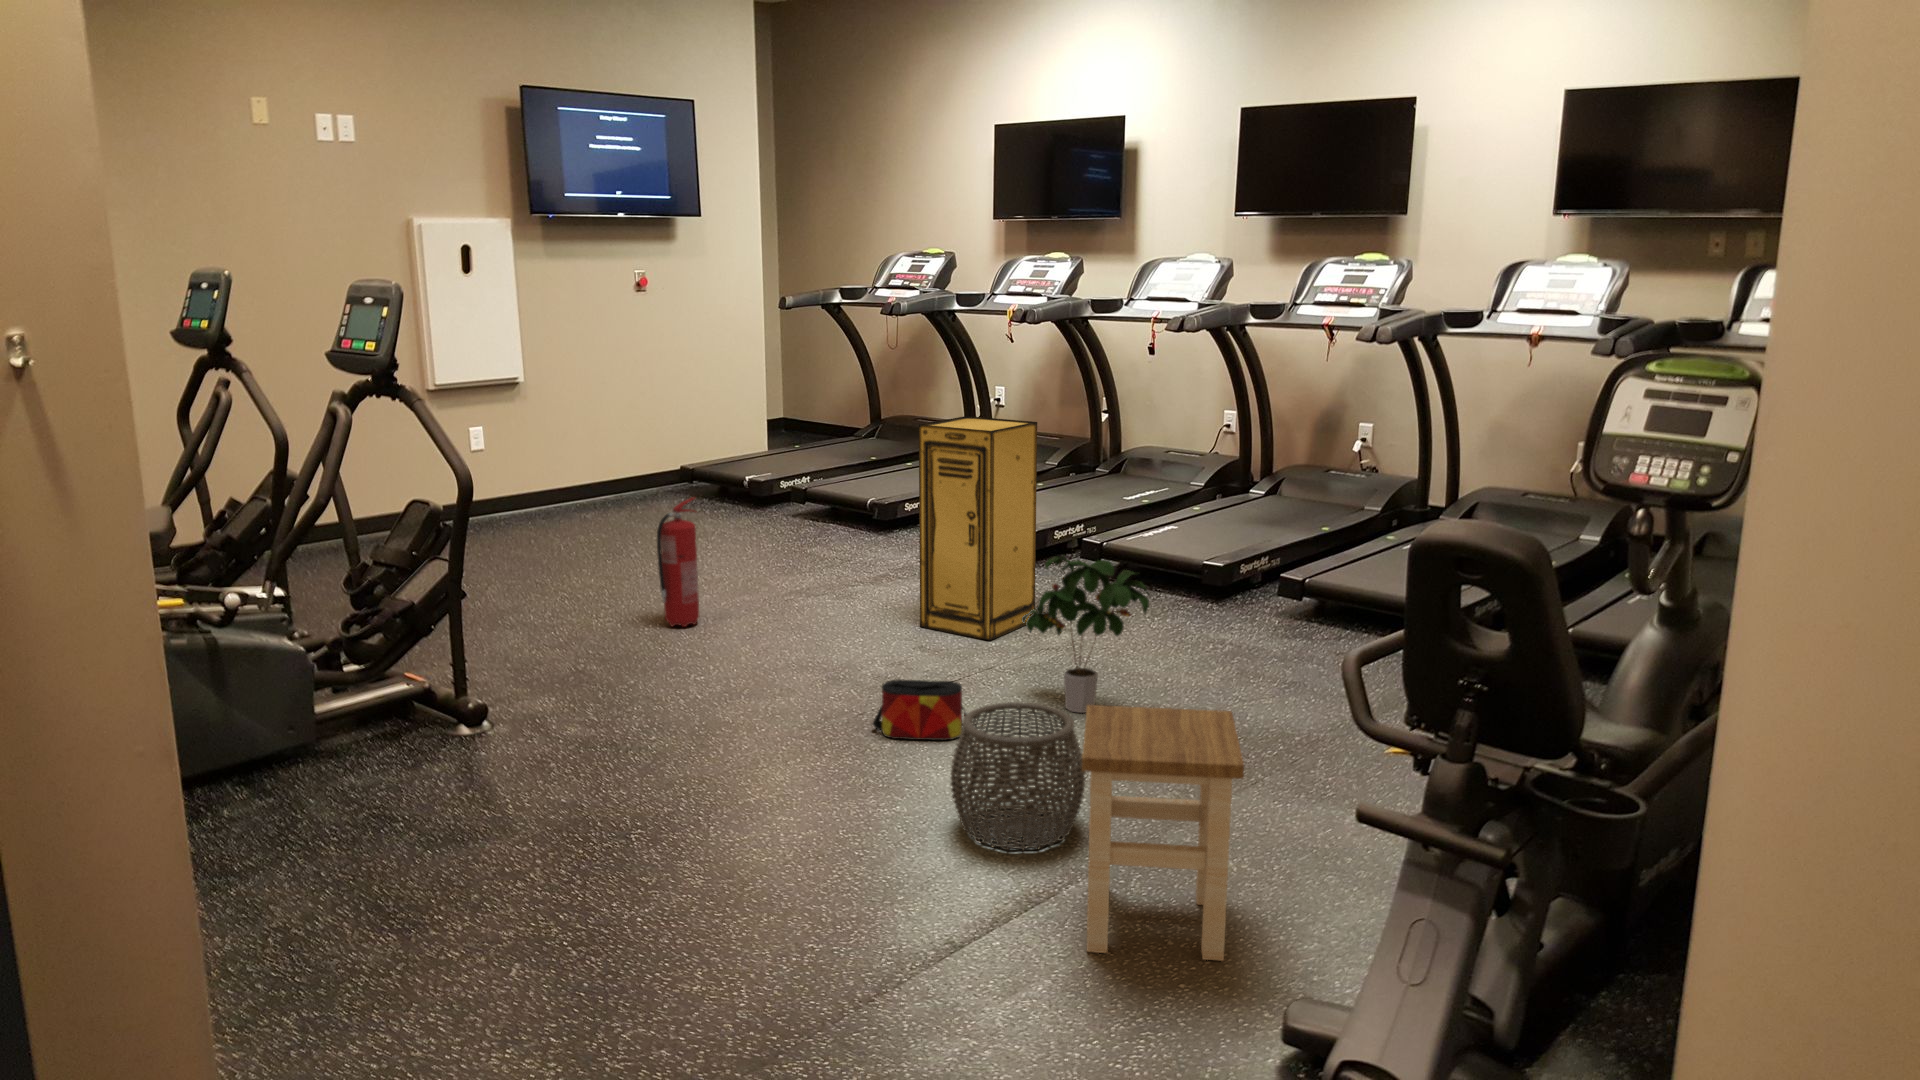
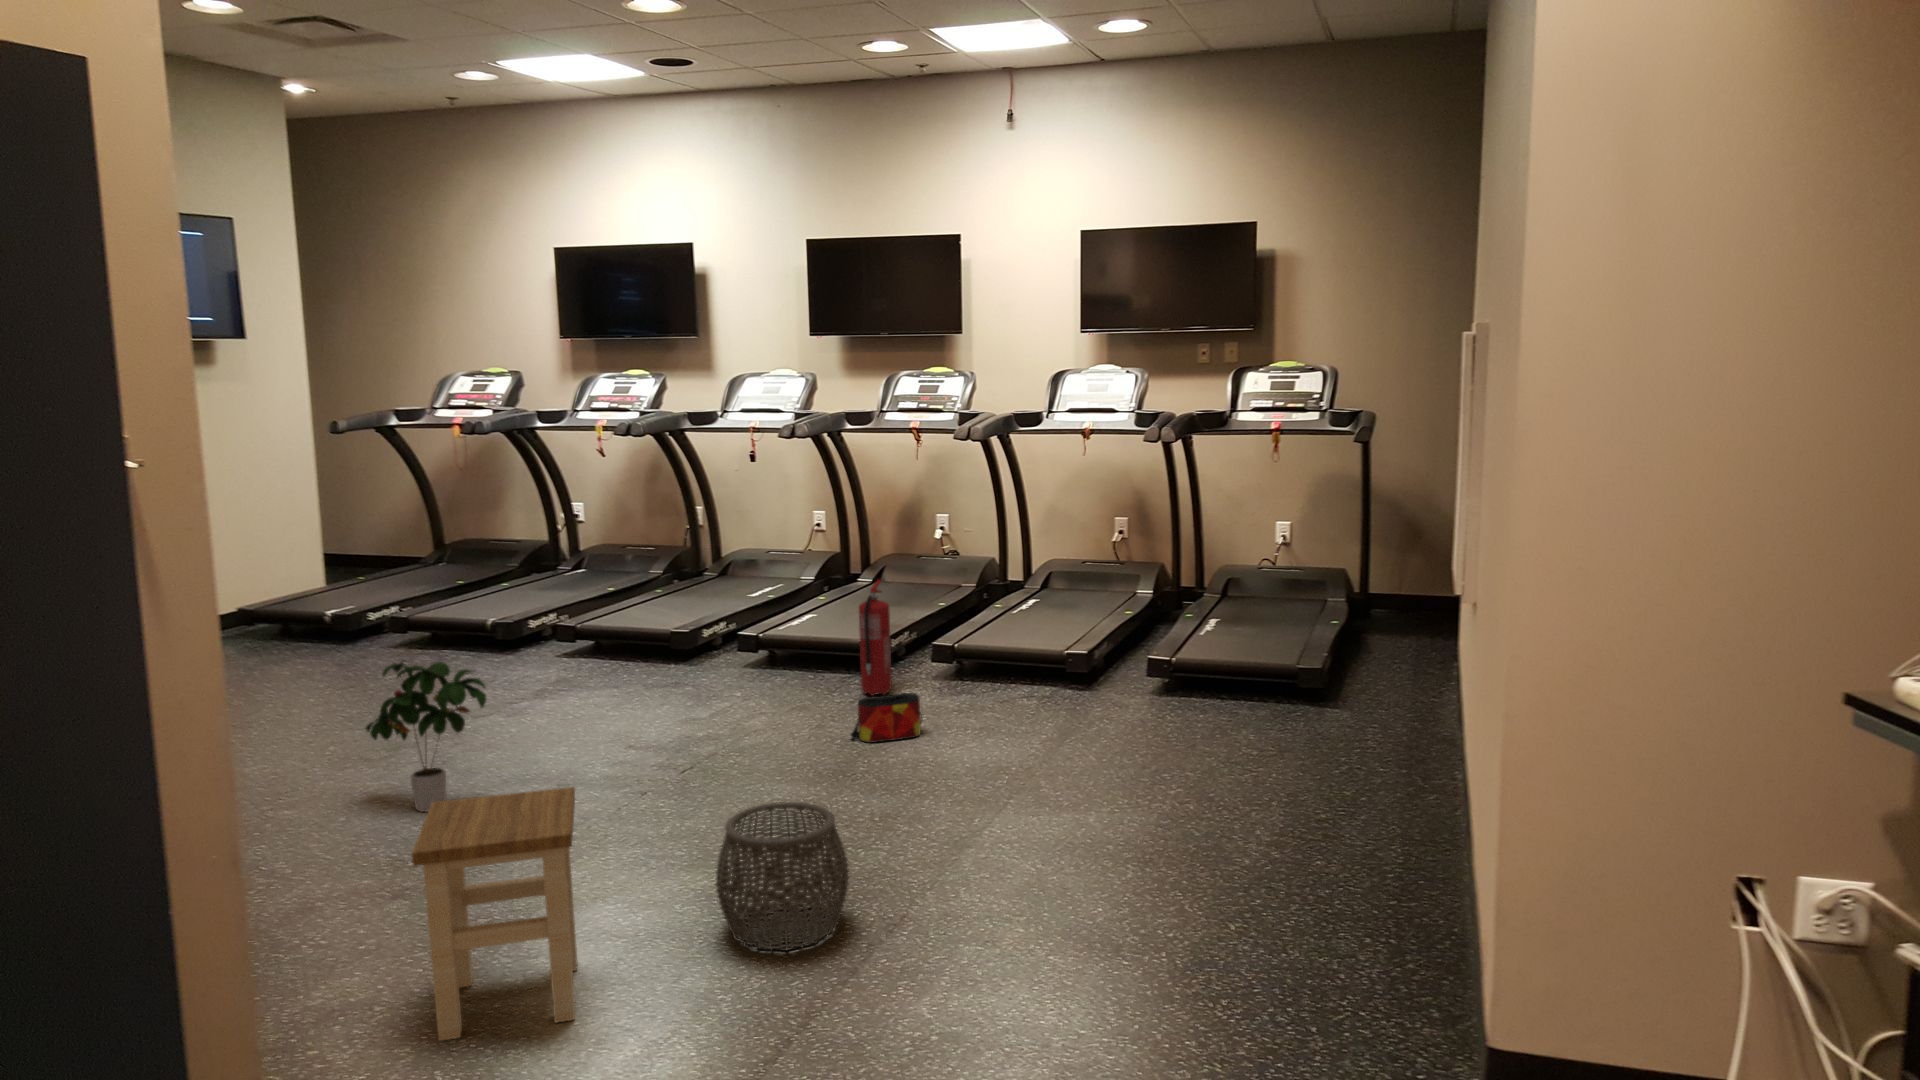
storage cabinet: present [919,416,1037,641] -> none [573,531,700,750]
fire extinguisher: present [657,497,700,627] -> present [859,580,892,696]
potted plant: present [1022,556,1149,713] -> present [365,662,486,812]
bag: present [873,680,967,741] -> present [851,693,922,743]
stool: present [1082,705,1244,961] -> present [412,787,578,1041]

